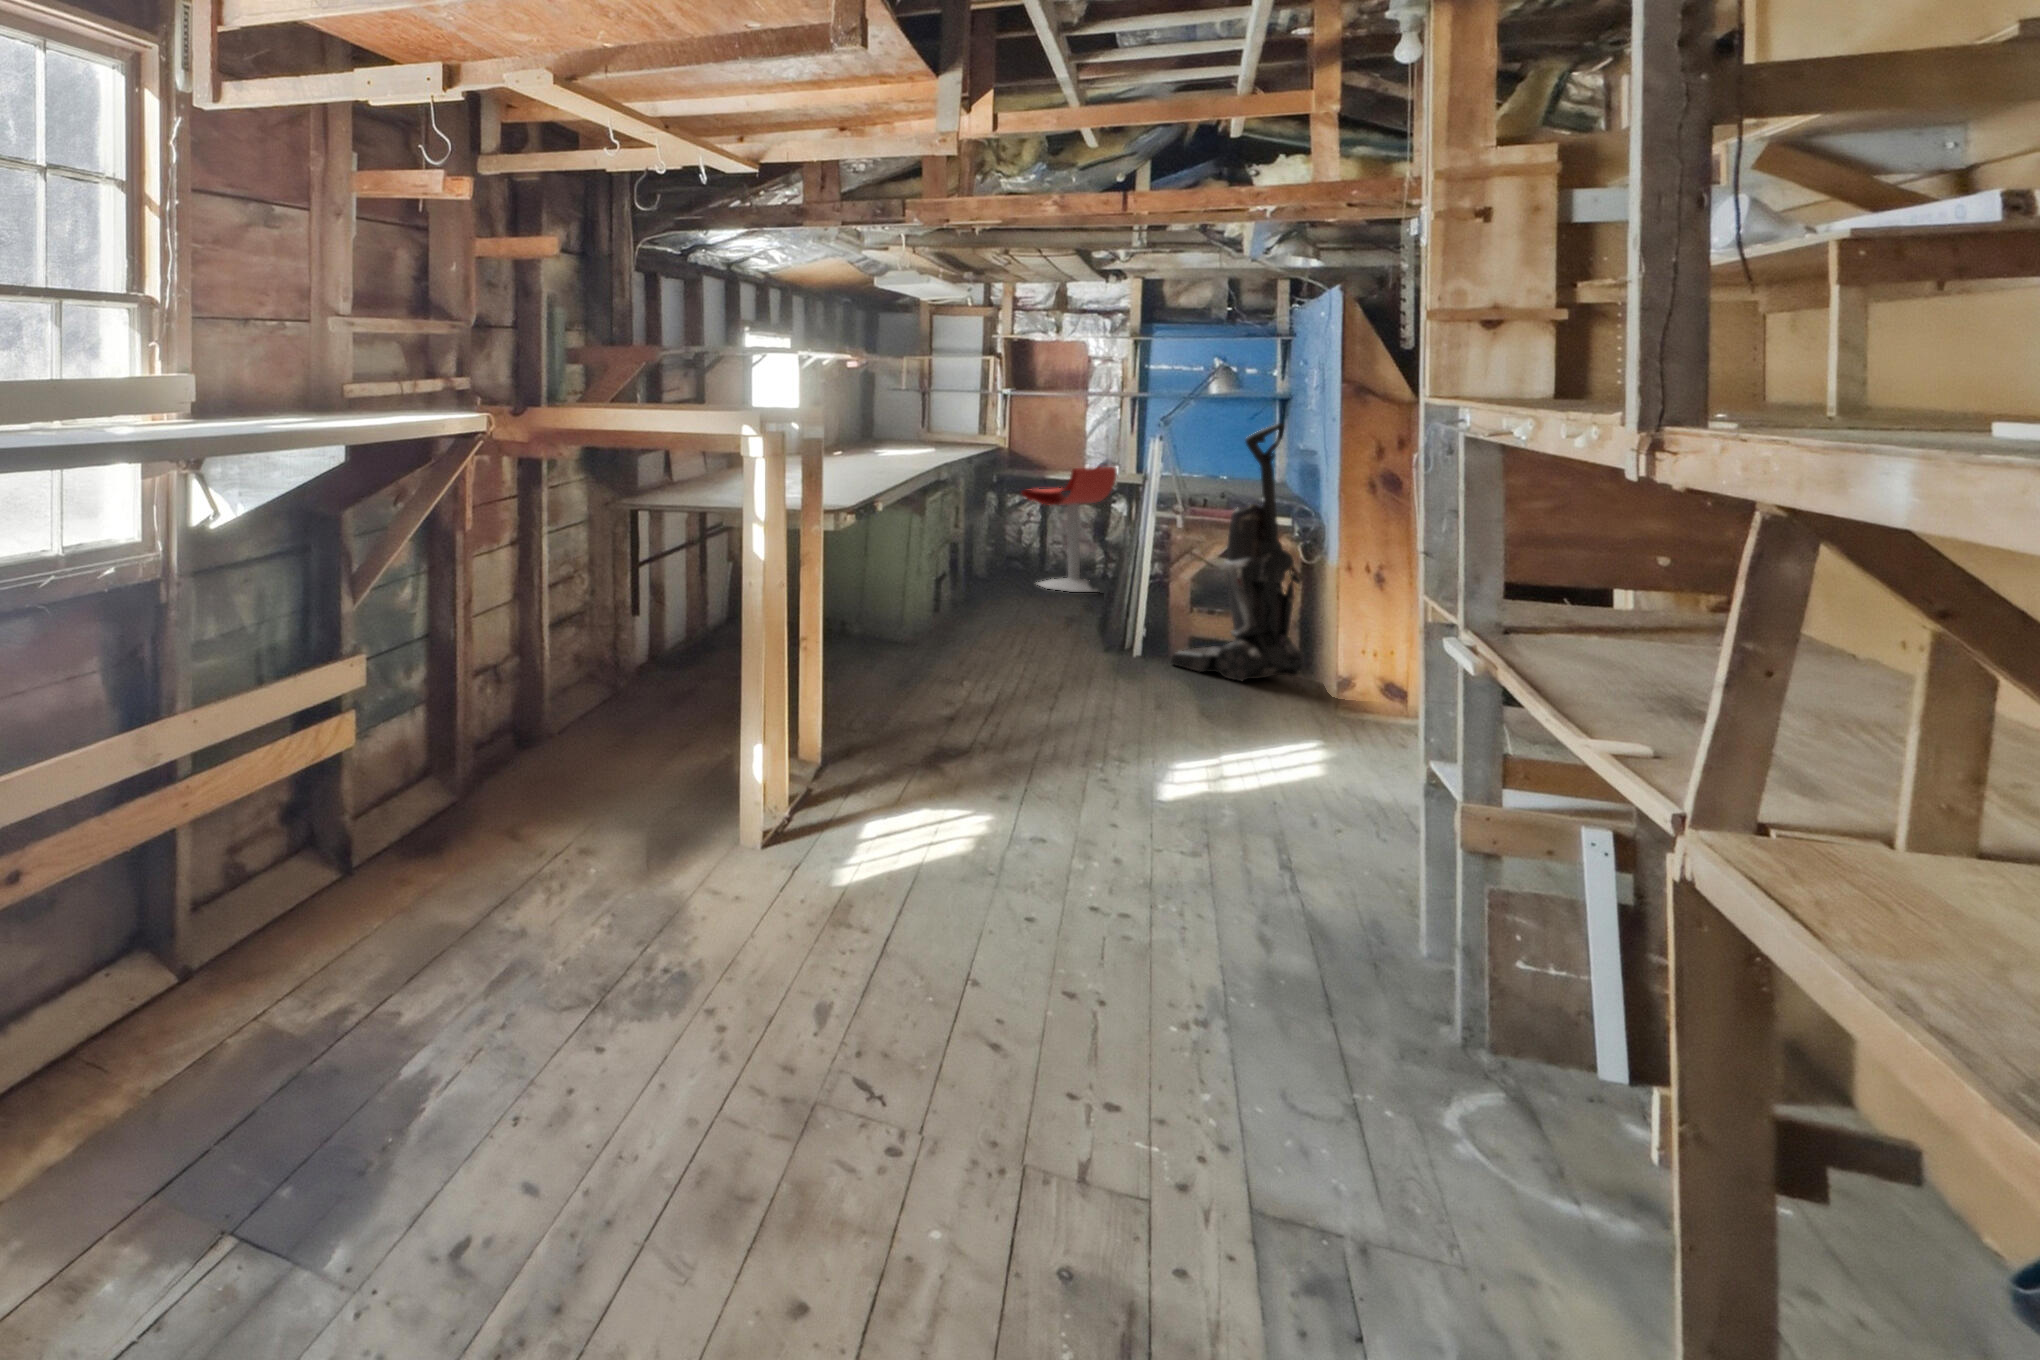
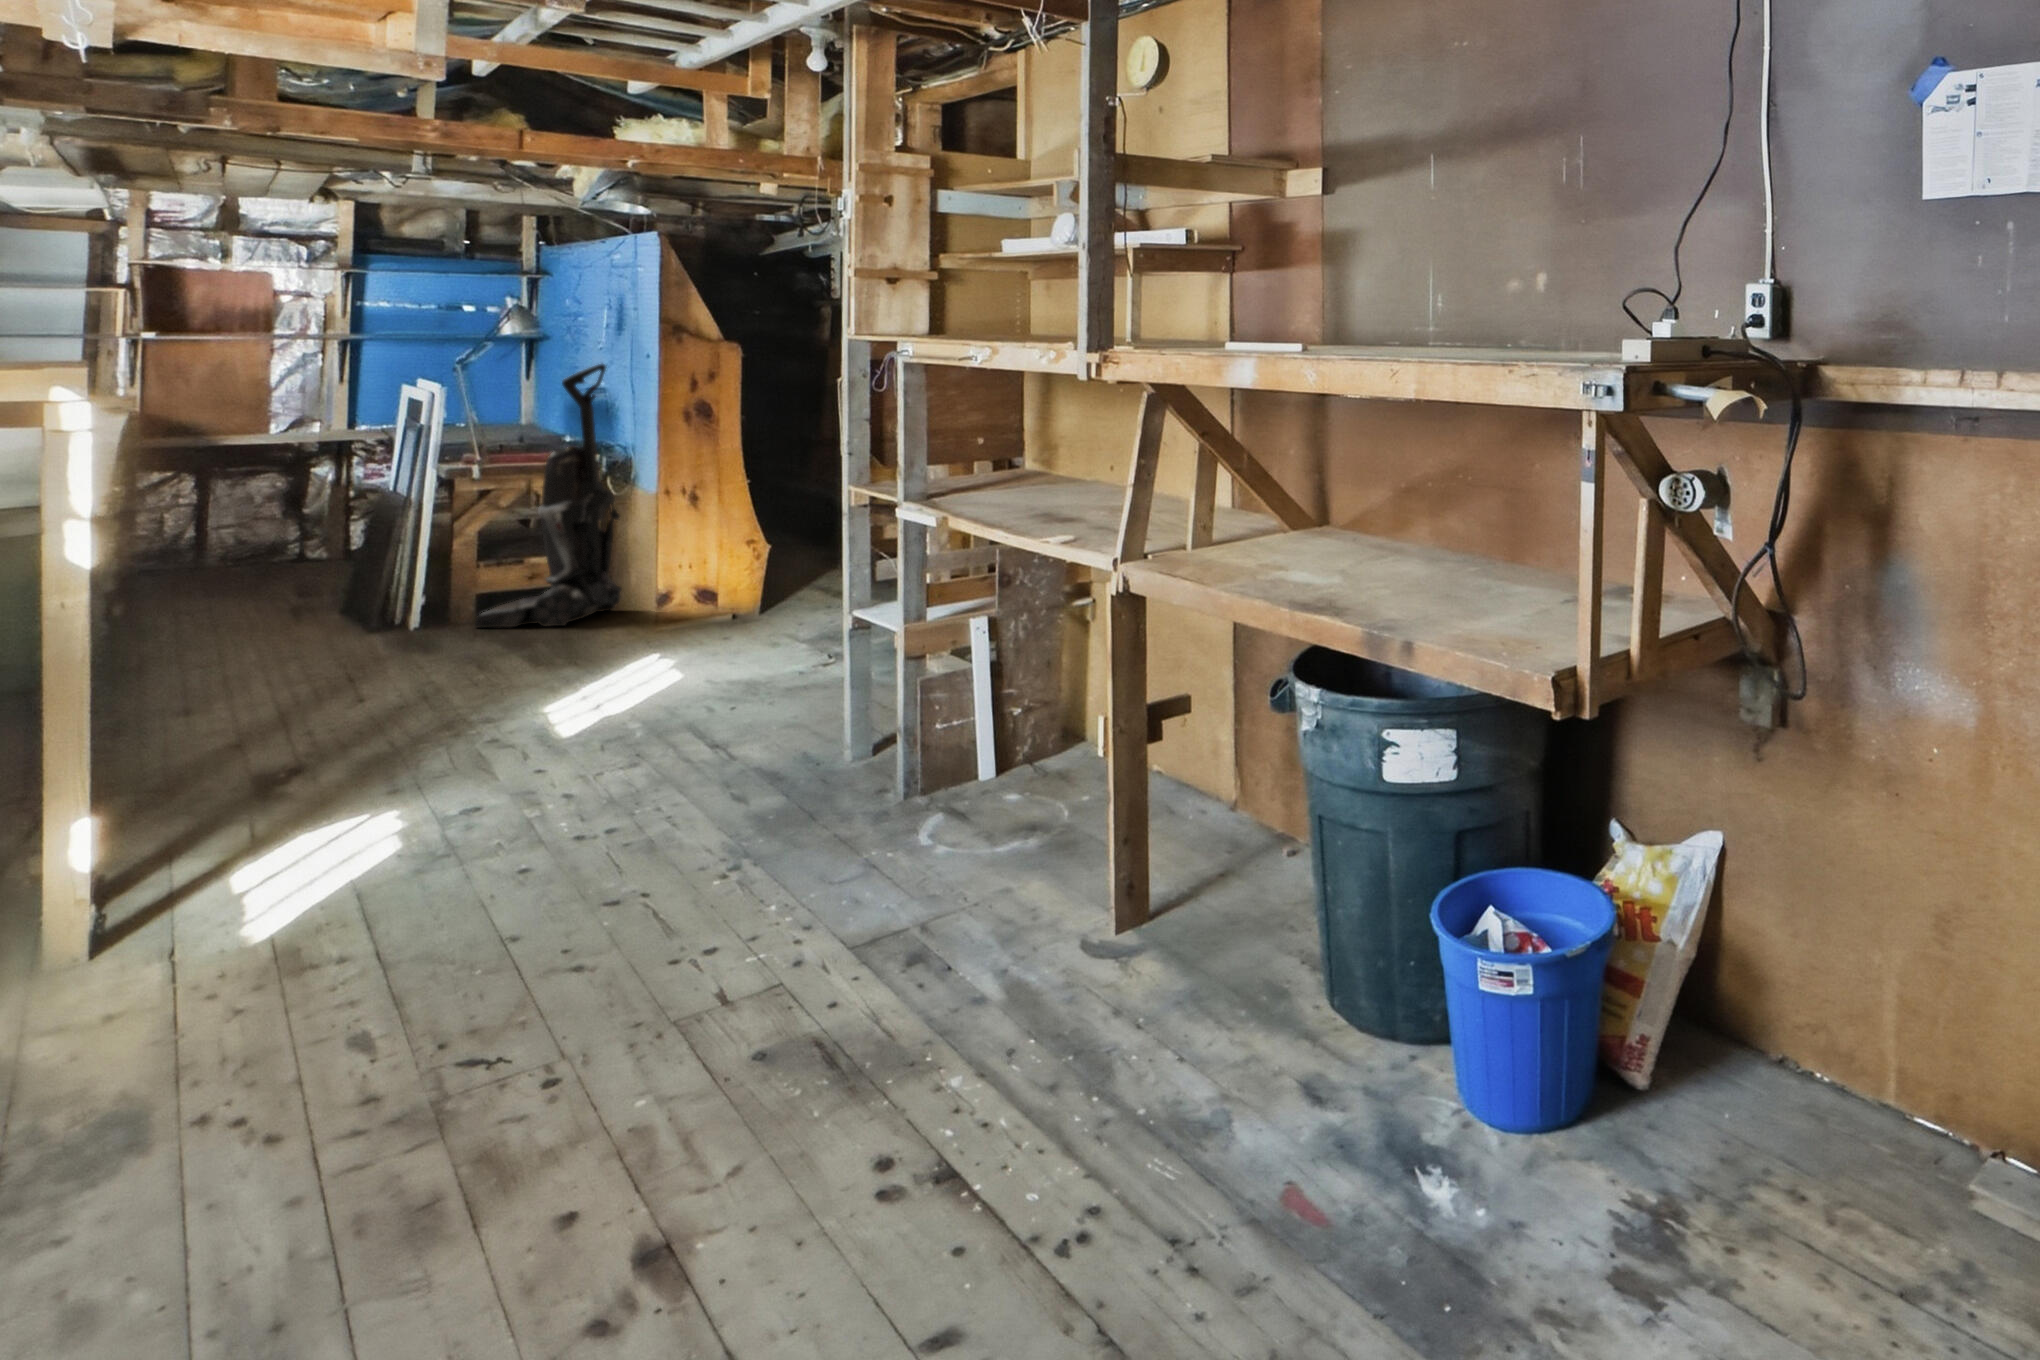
stool: present [1022,467,1117,592] -> none [182,423,338,584]

